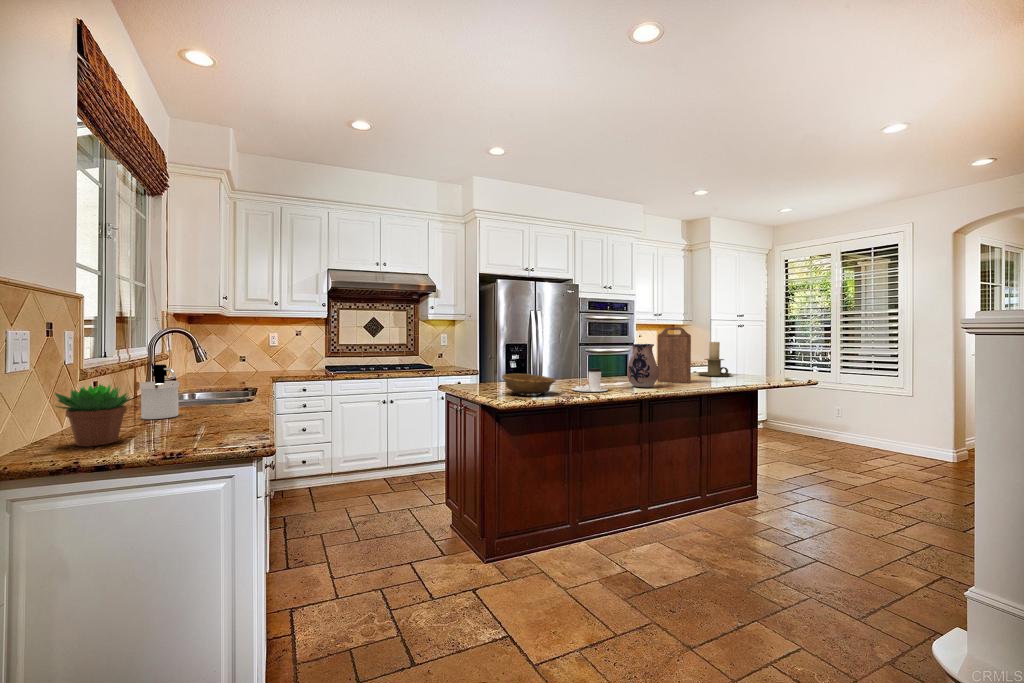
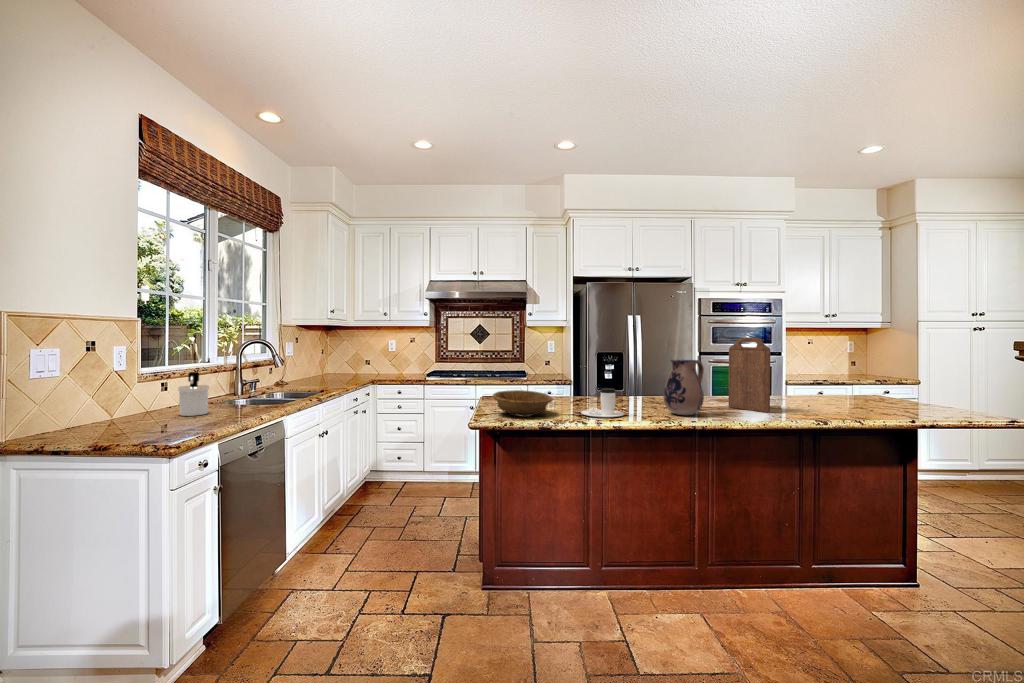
candle holder: present [698,342,731,377] -> none [818,356,872,405]
succulent plant: present [55,384,130,446] -> none [63,388,124,436]

